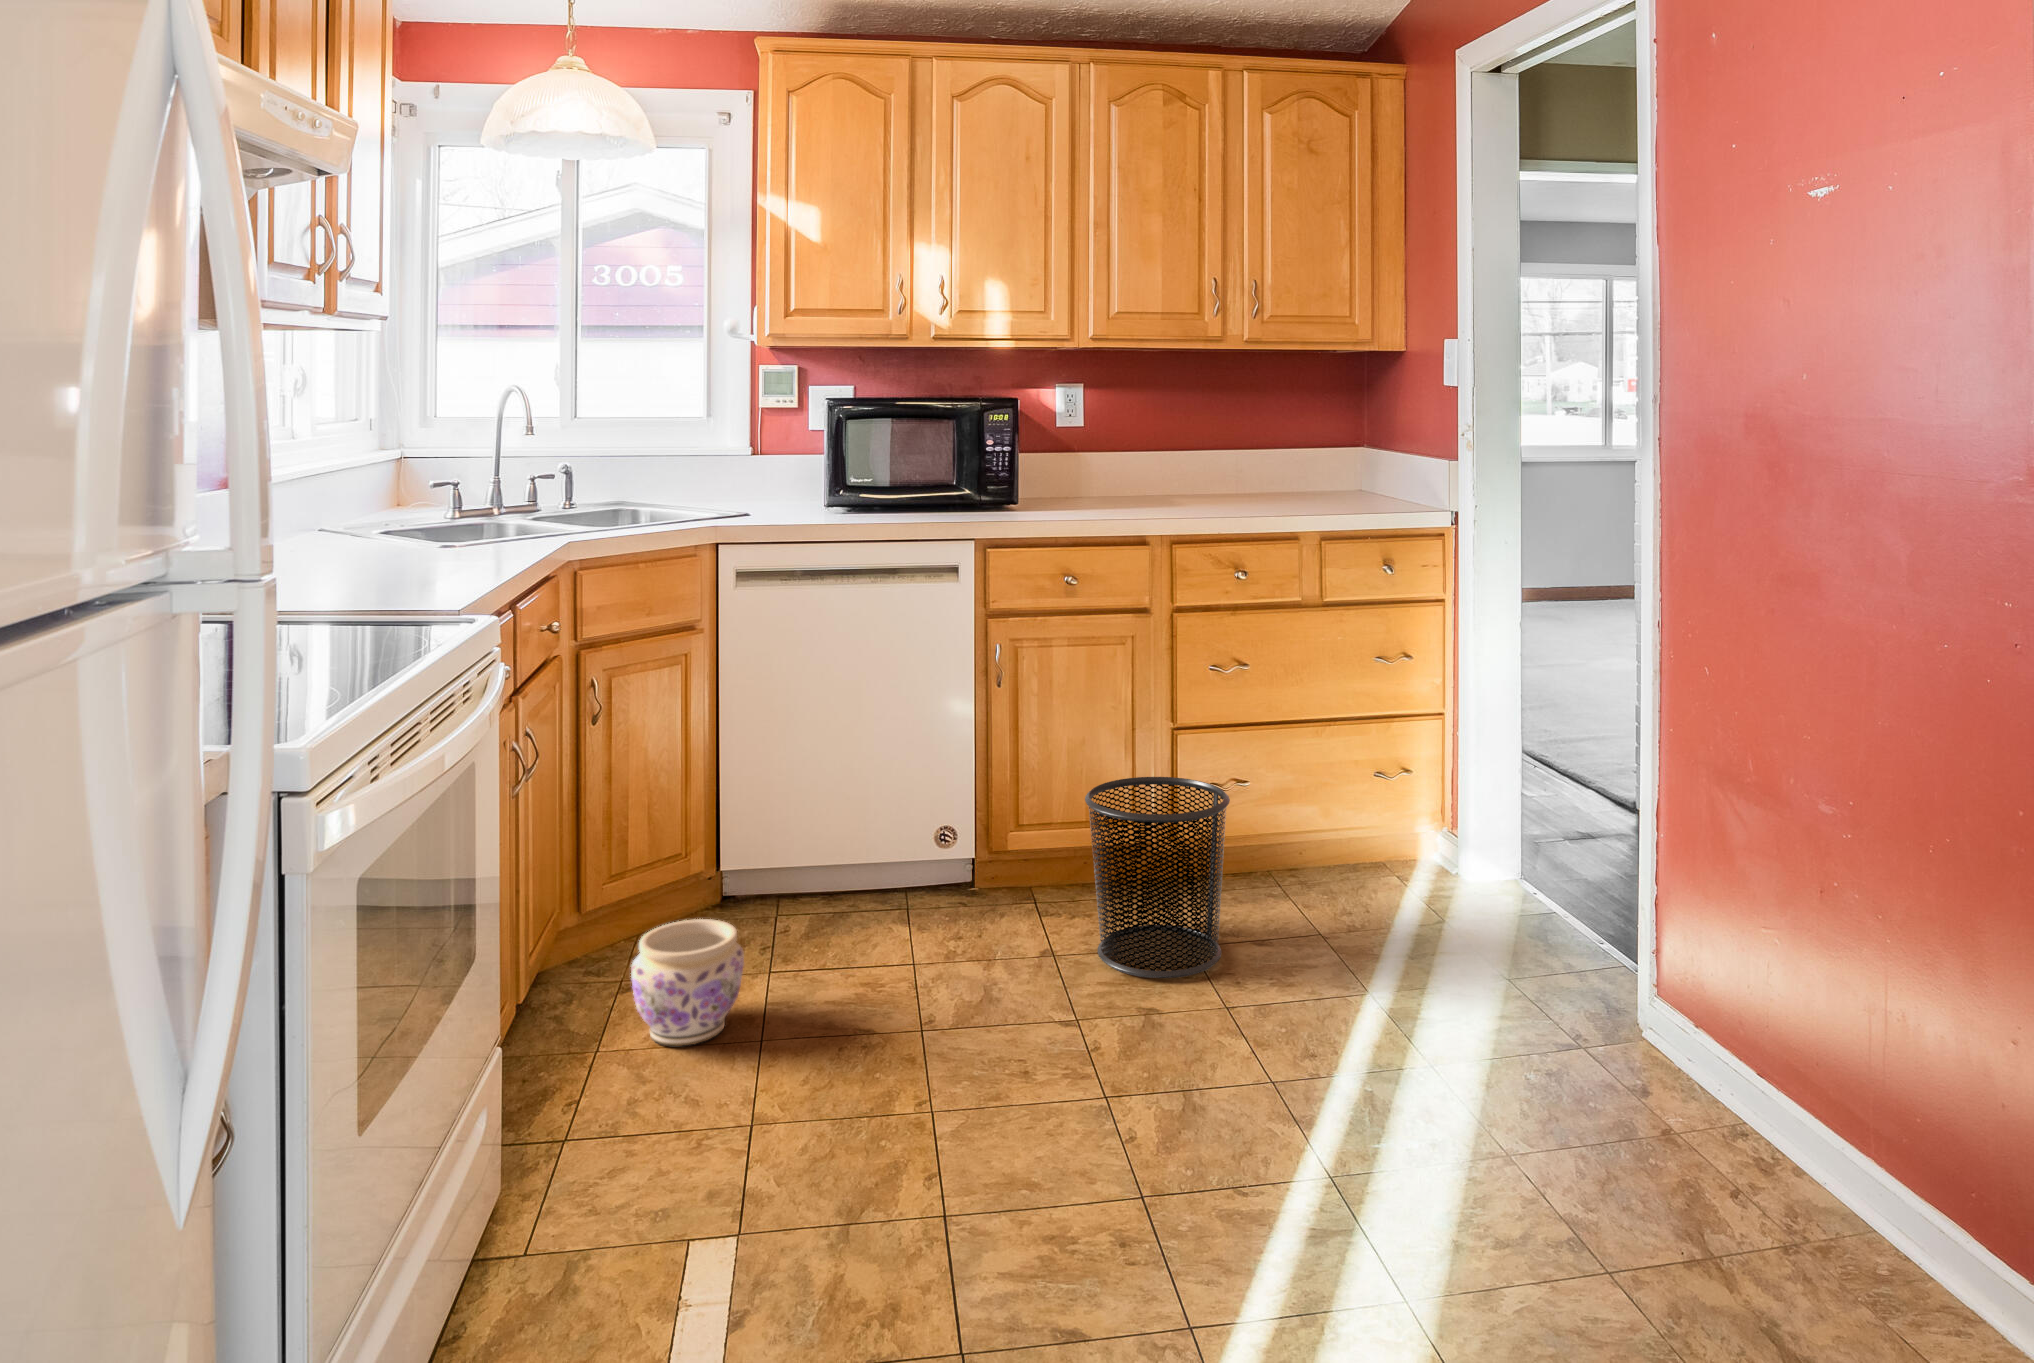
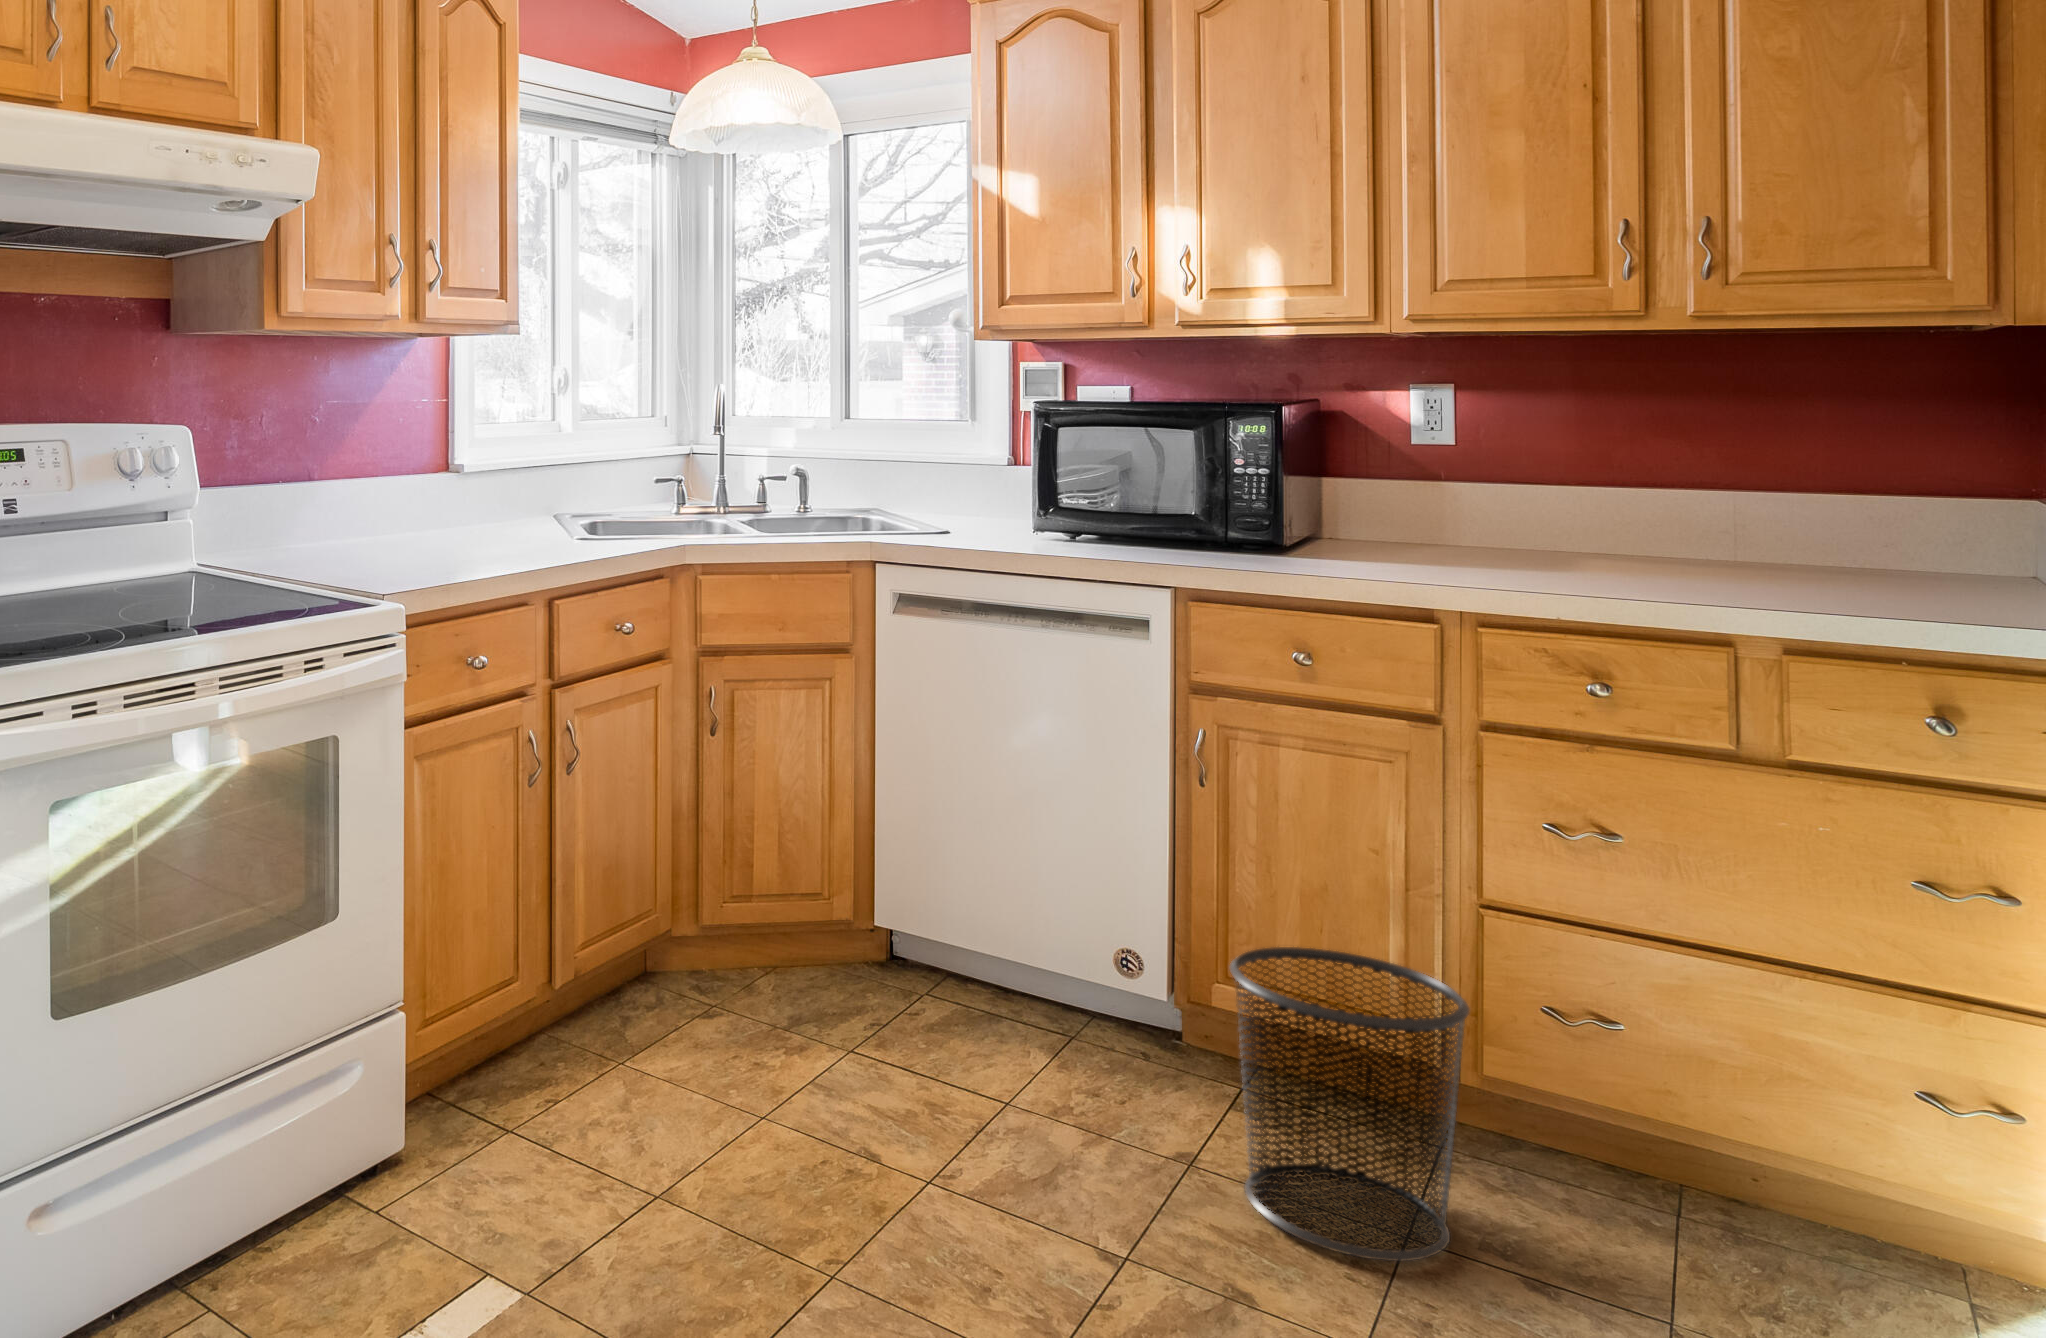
planter: present [631,919,744,1046] -> none [671,947,787,1079]

